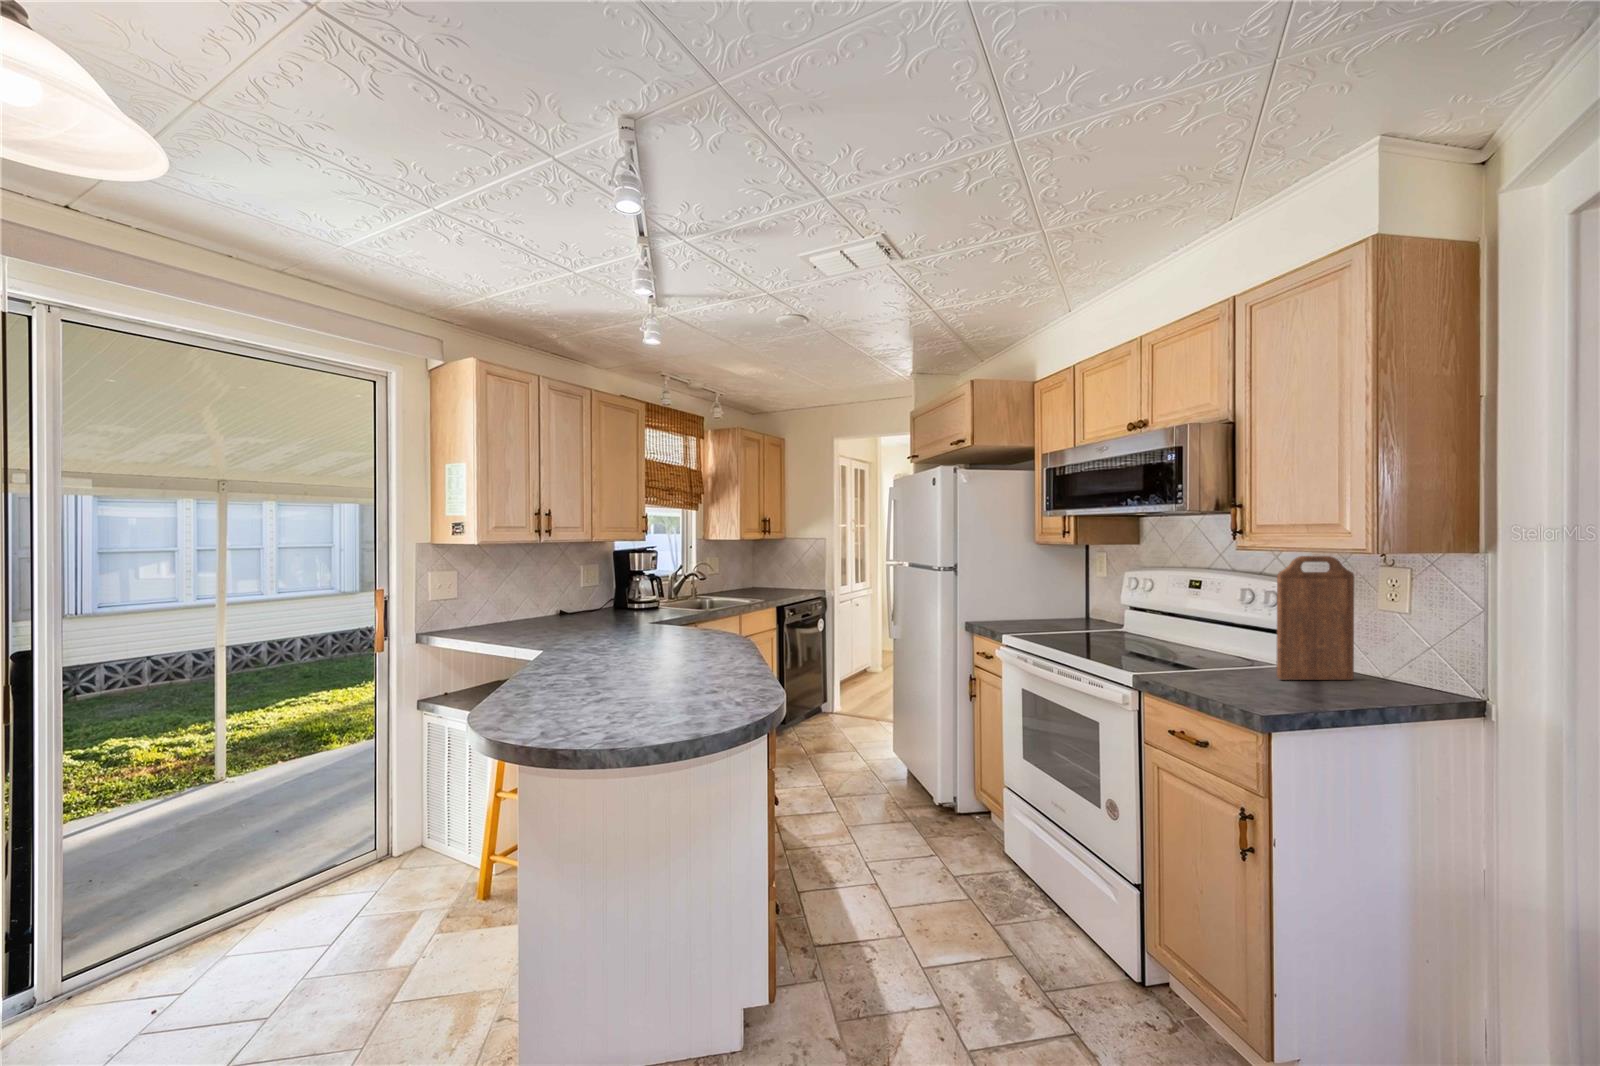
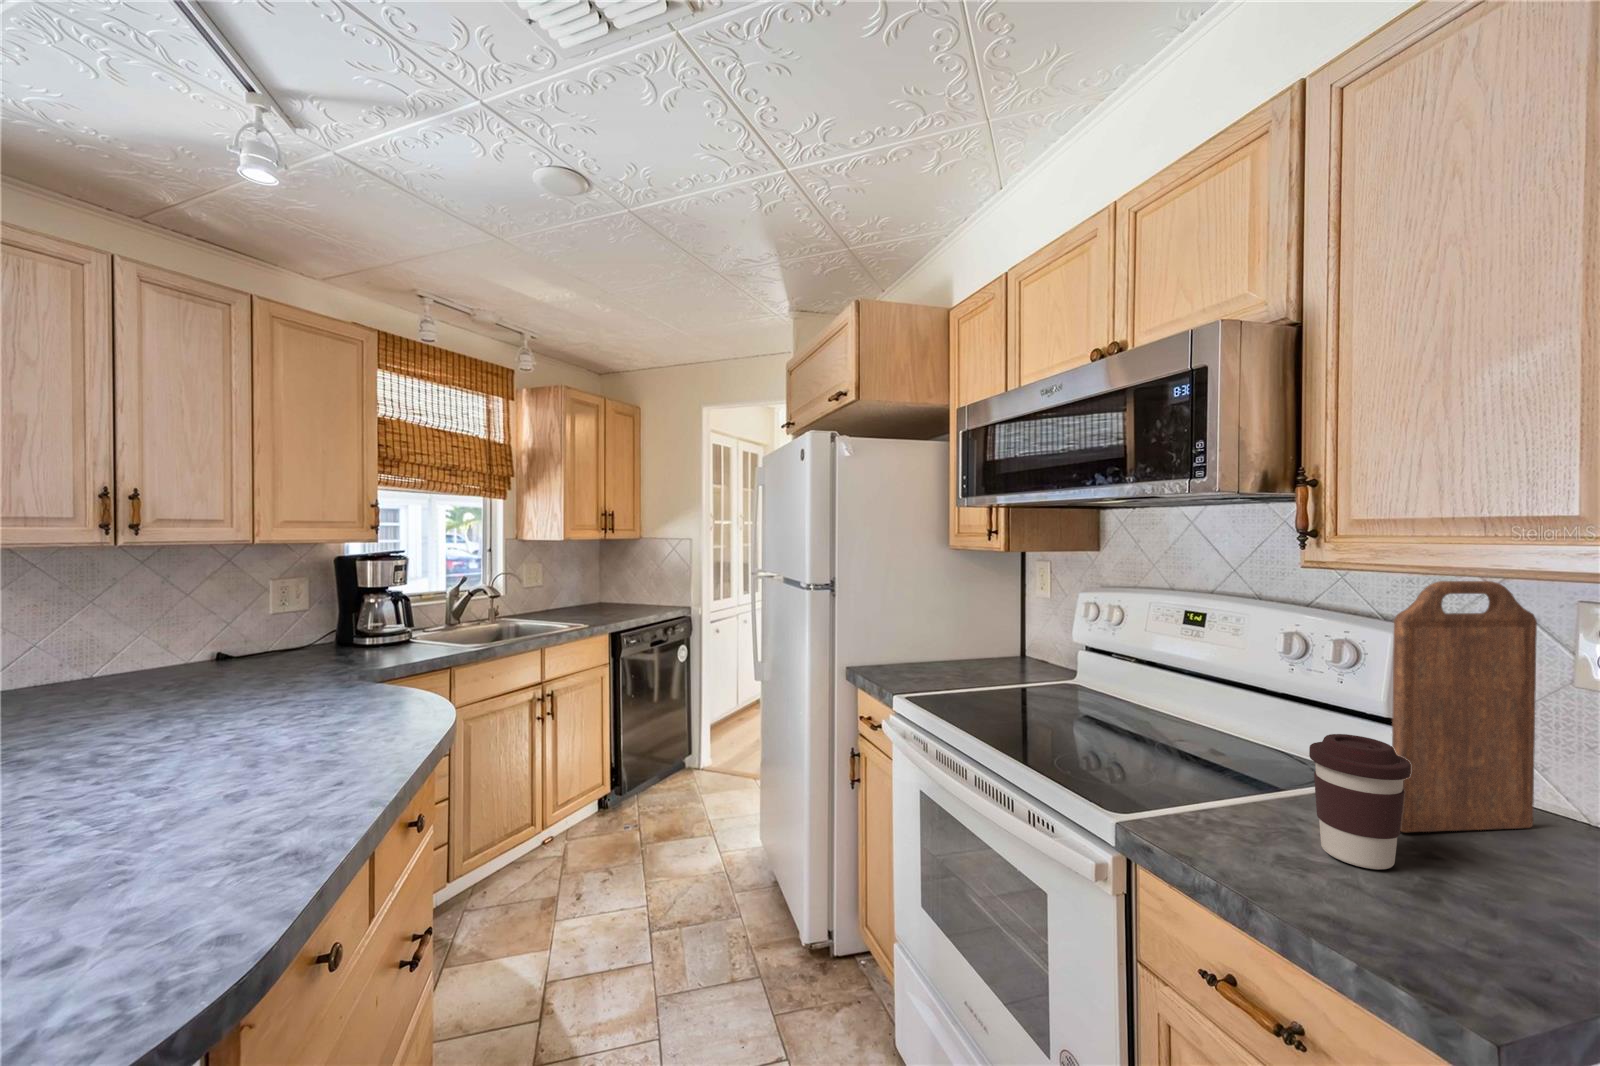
coffee cup: none [1229,629,1274,688] -> present [1309,734,1411,869]

